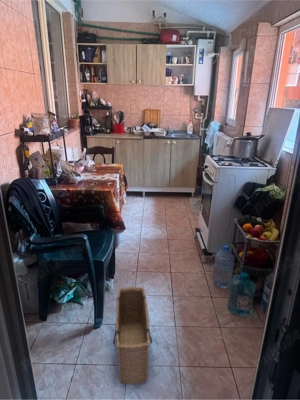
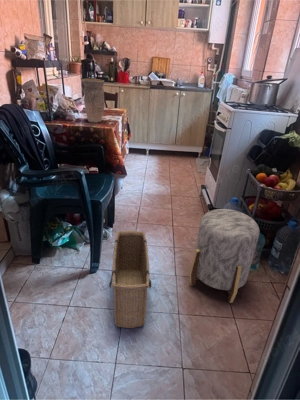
vase: none [82,146,103,184] -> present [82,79,104,122]
stool: none [187,262,248,353] -> present [190,209,260,303]

